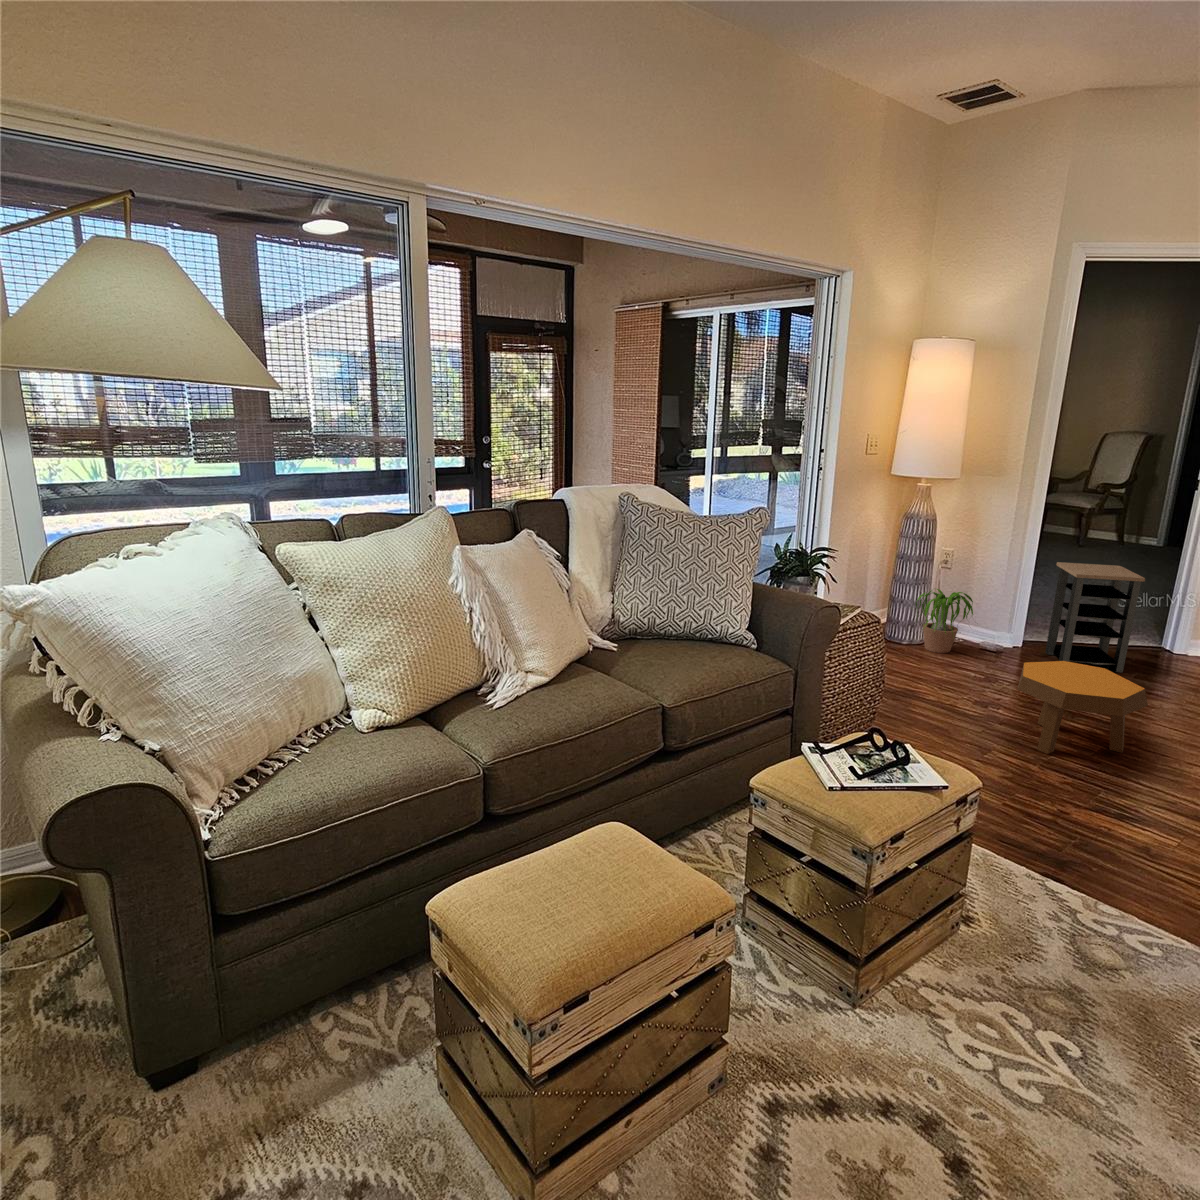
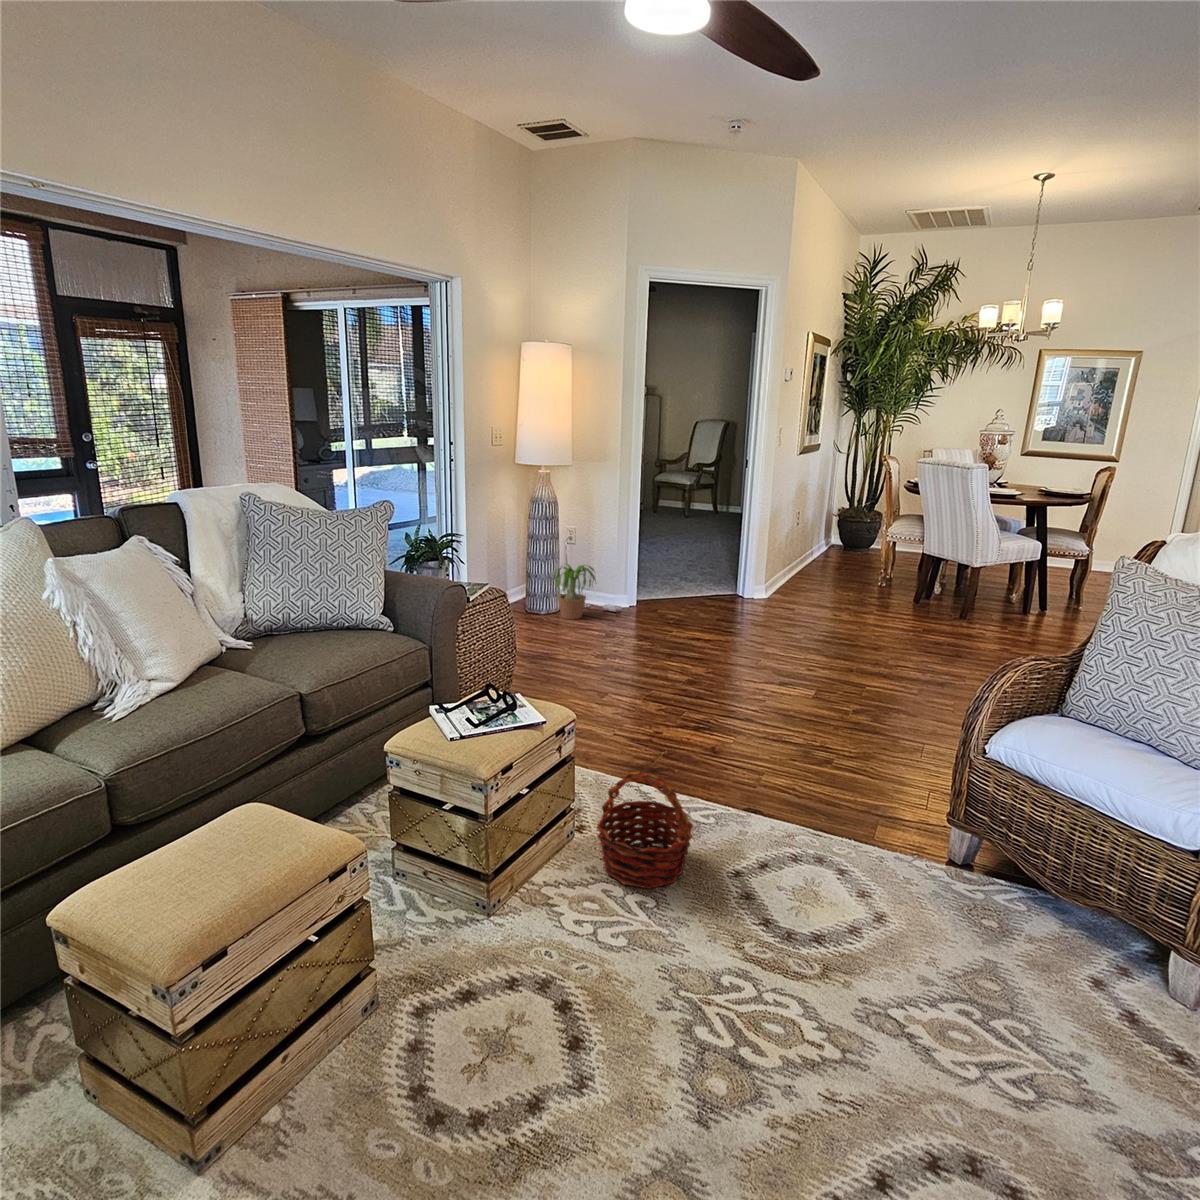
side table: present [1045,562,1145,673] -> none [655,533,716,620]
footstool: present [1017,661,1148,754] -> none [625,614,716,690]
basket: none [997,870,1143,1031] -> present [597,772,693,889]

